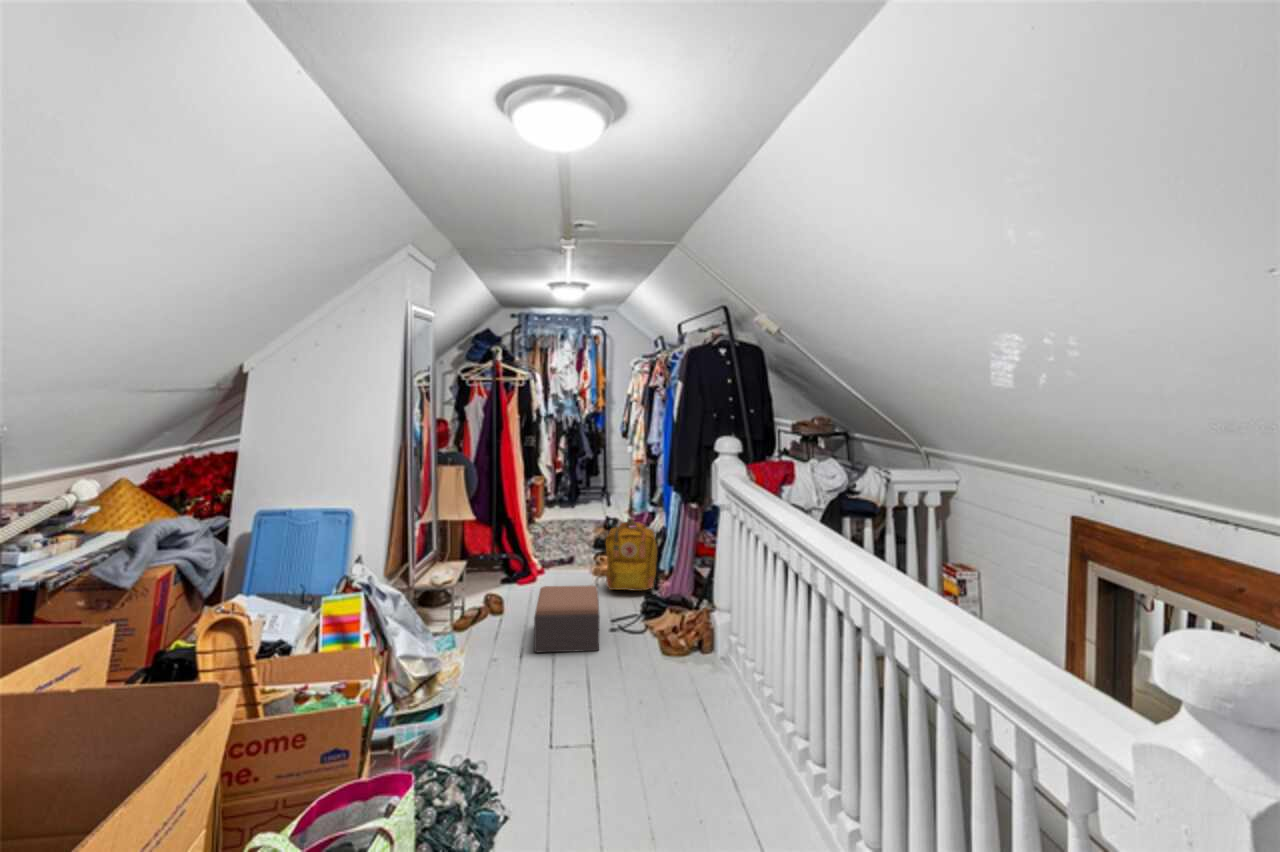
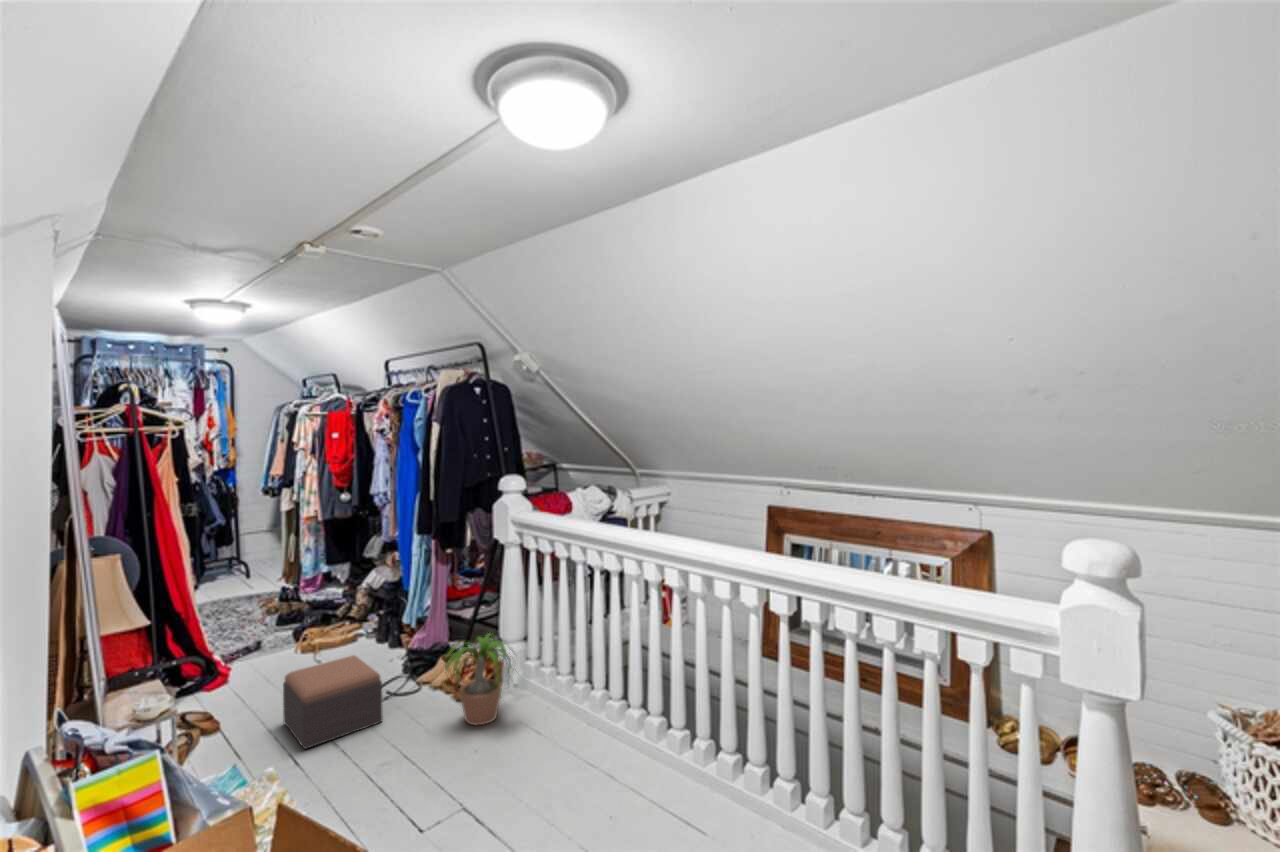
backpack: present [606,518,657,591] -> none [335,575,398,663]
potted plant: none [622,598,713,687] -> present [441,634,514,725]

